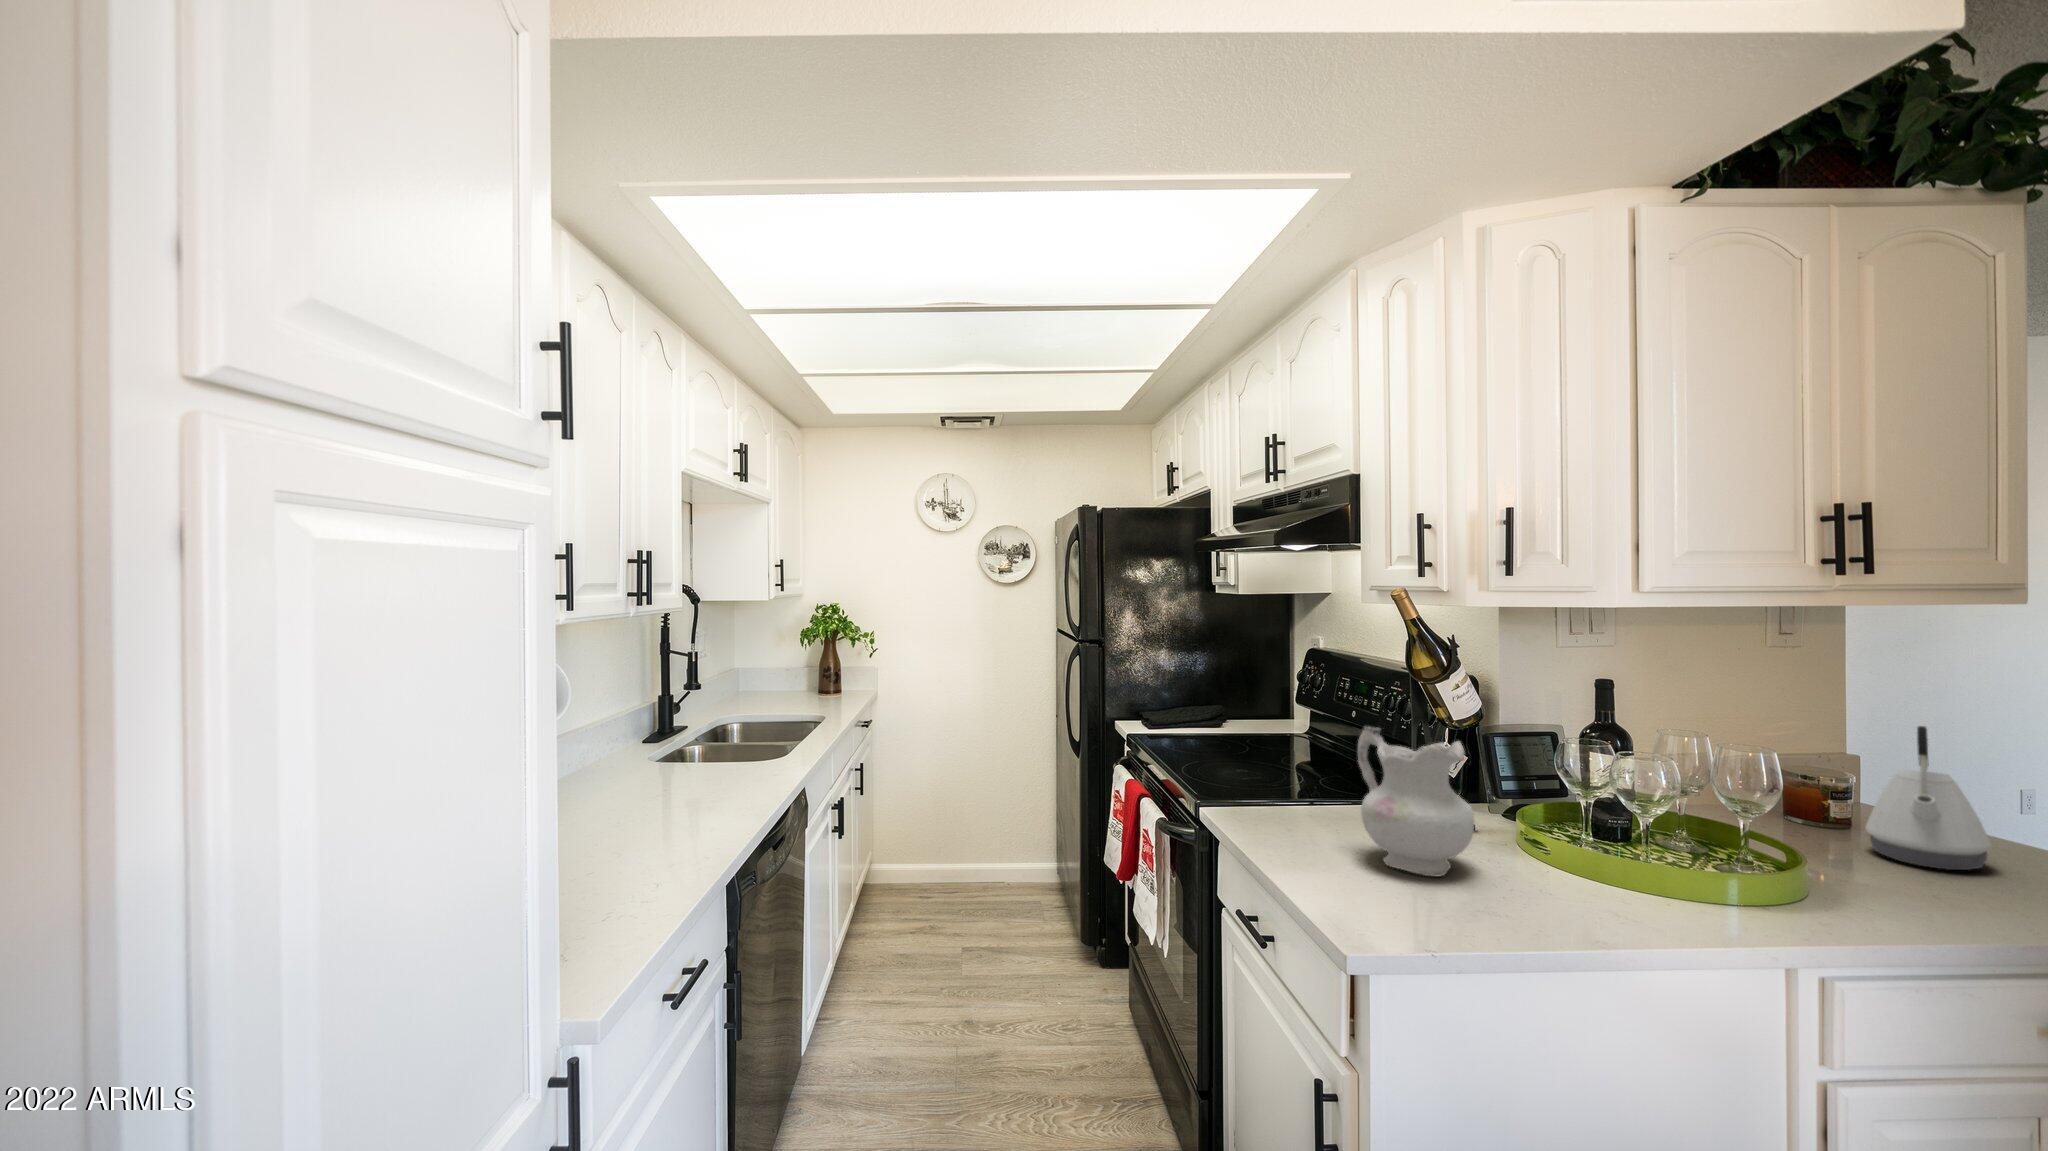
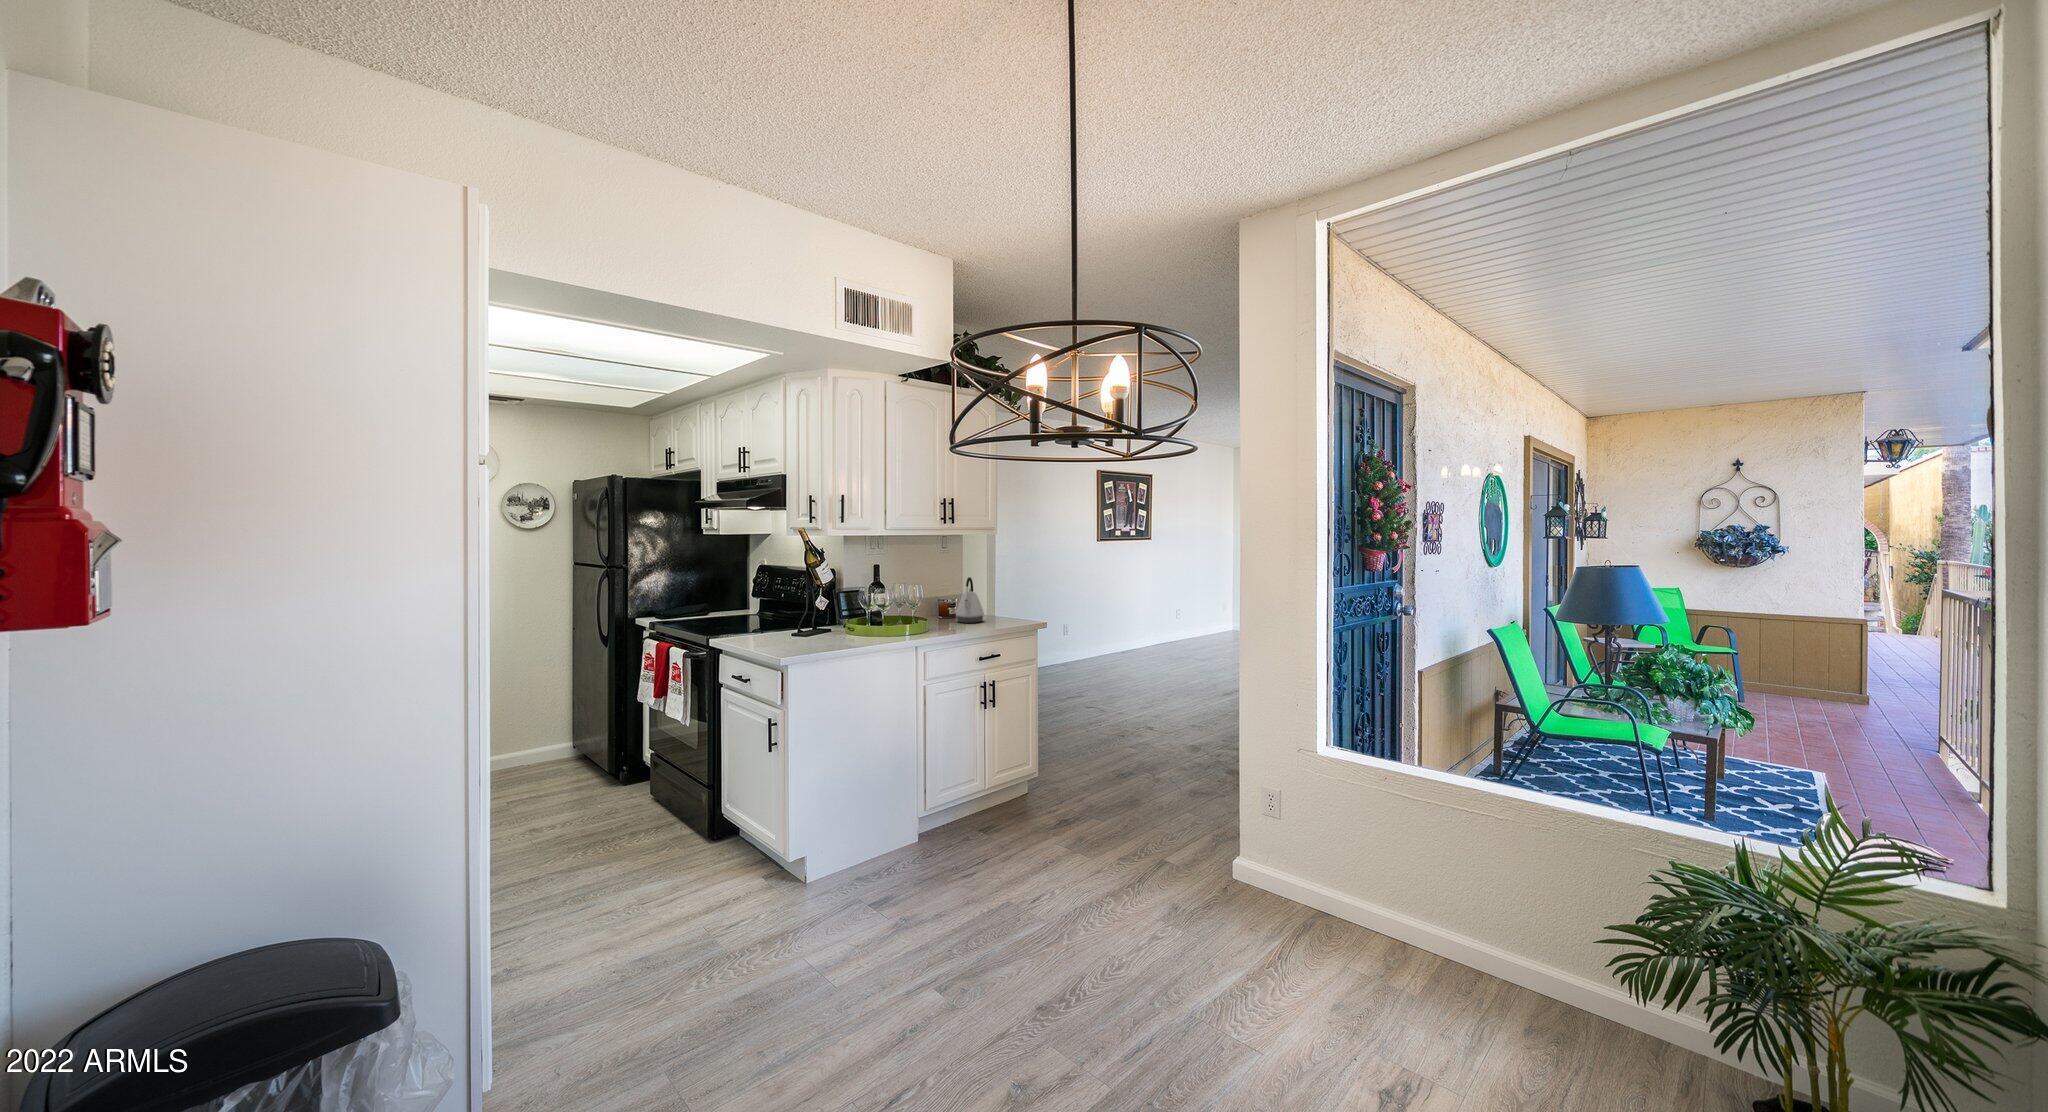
ceramic pitcher: present [1358,727,1474,877] -> none [784,587,828,641]

